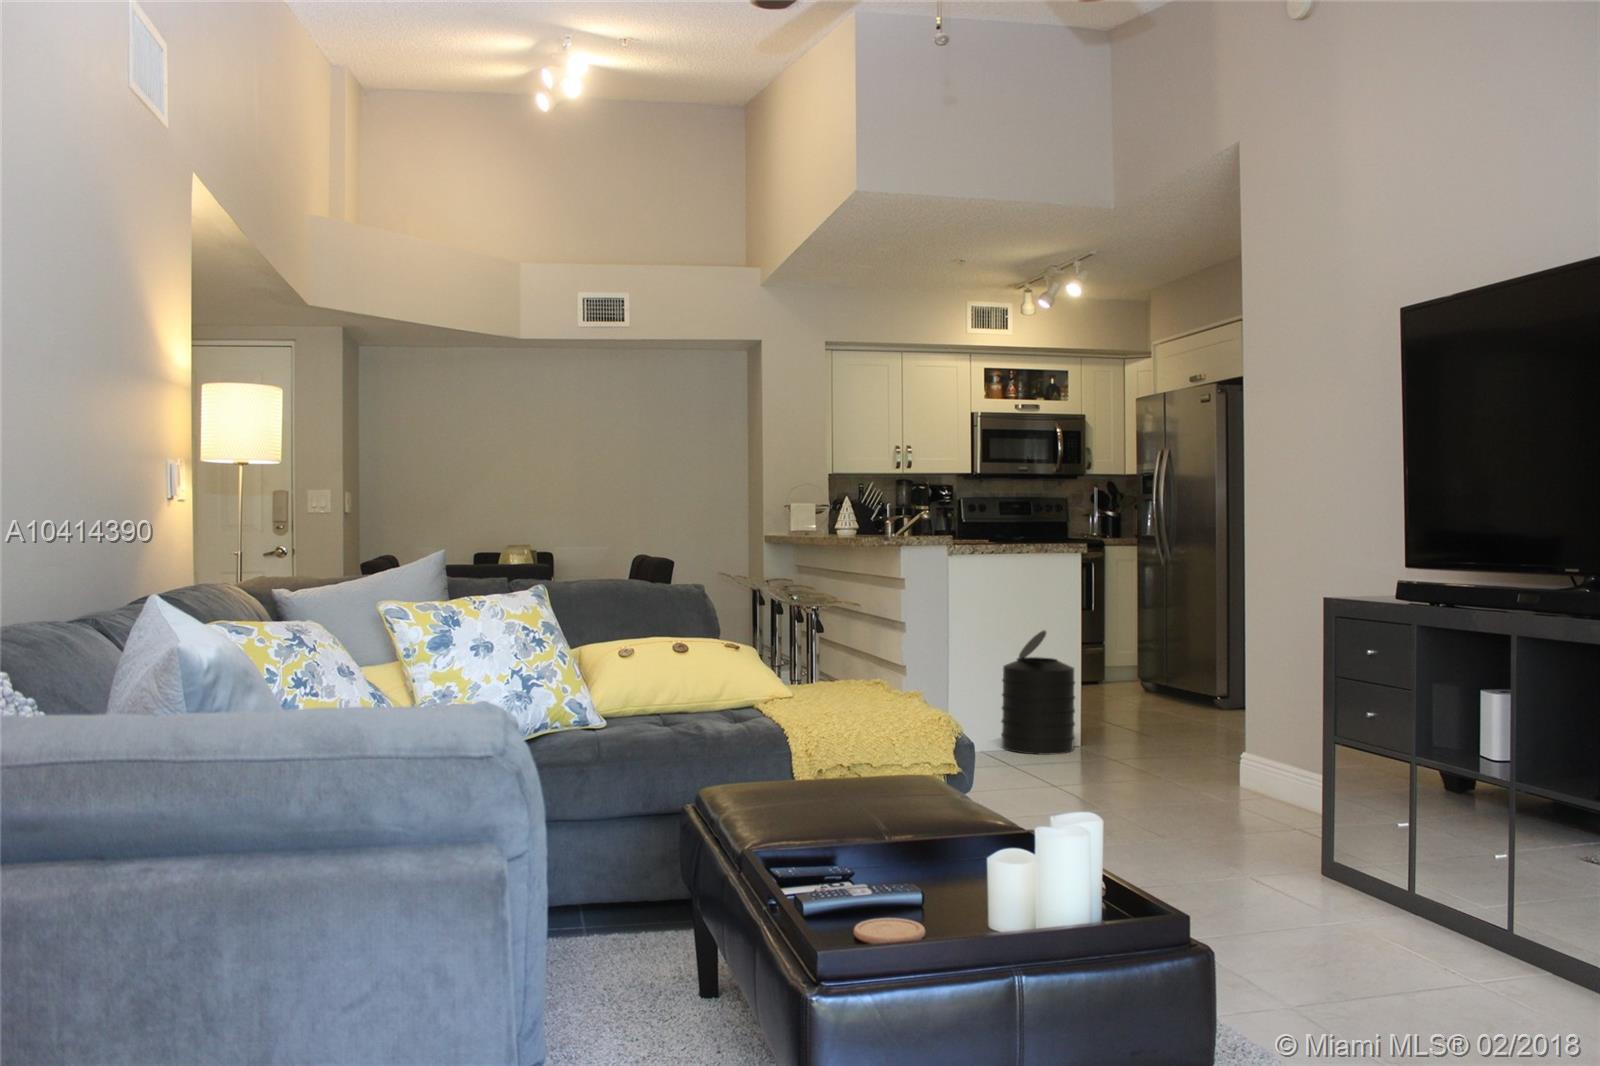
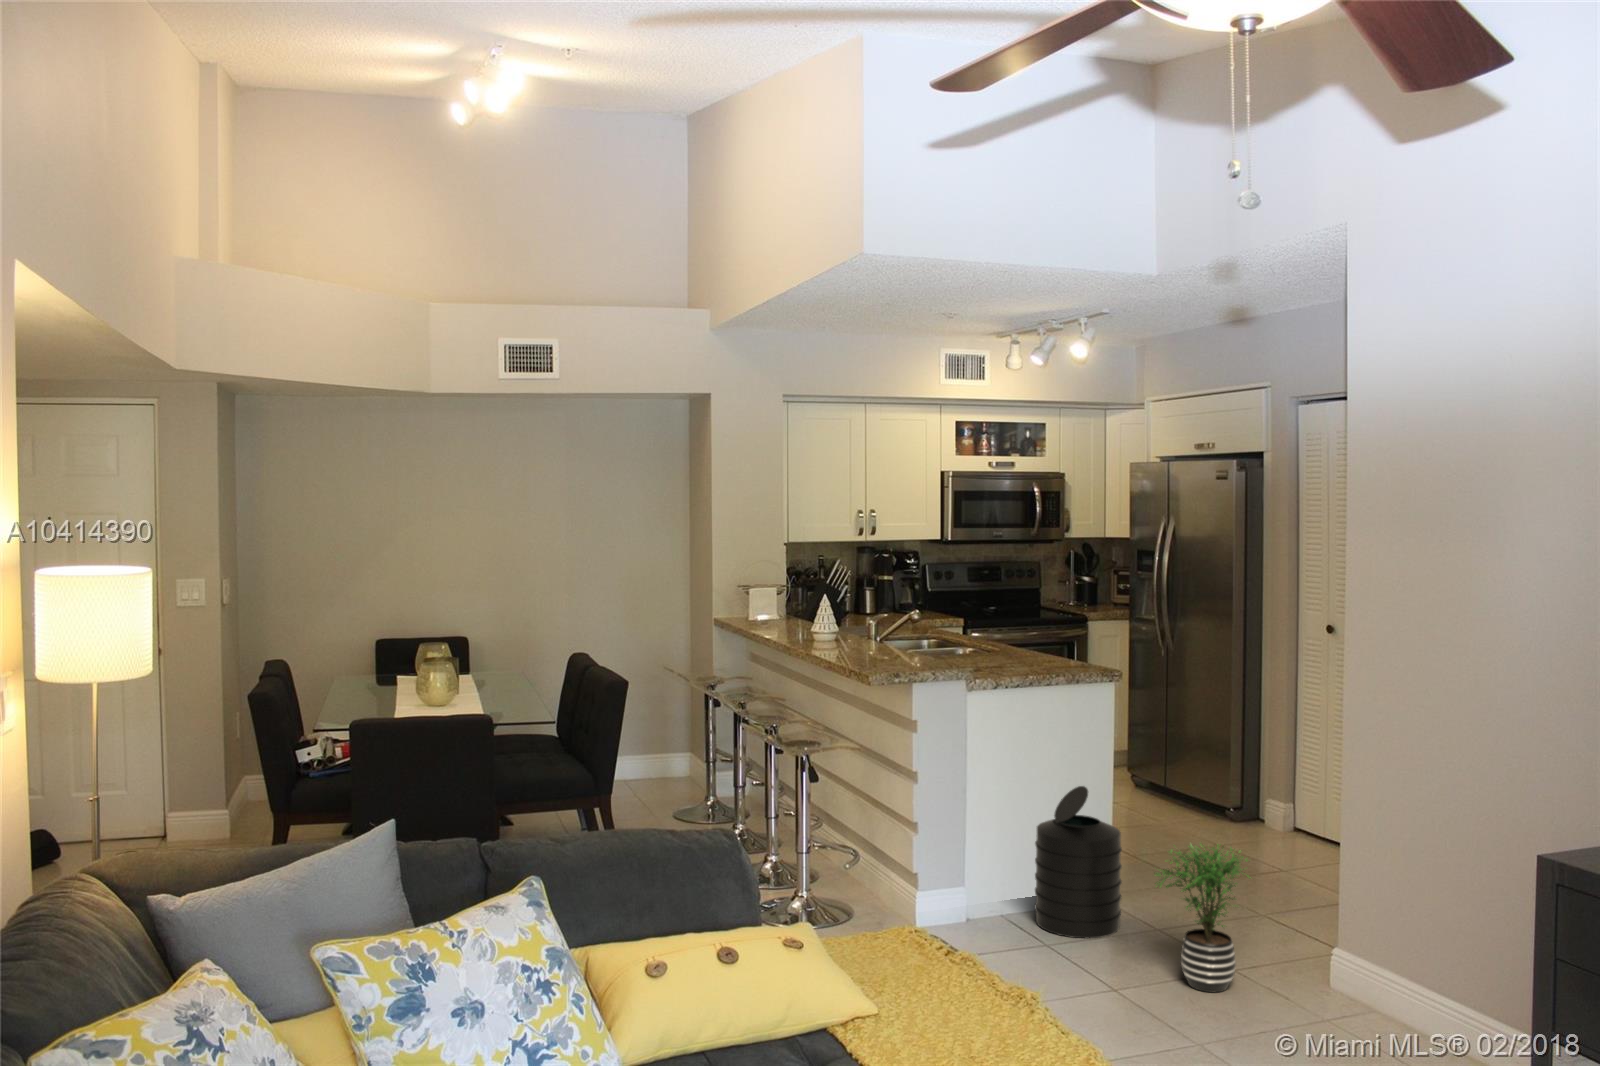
potted plant: none [1081,654,1171,778] -> present [1155,844,1250,993]

